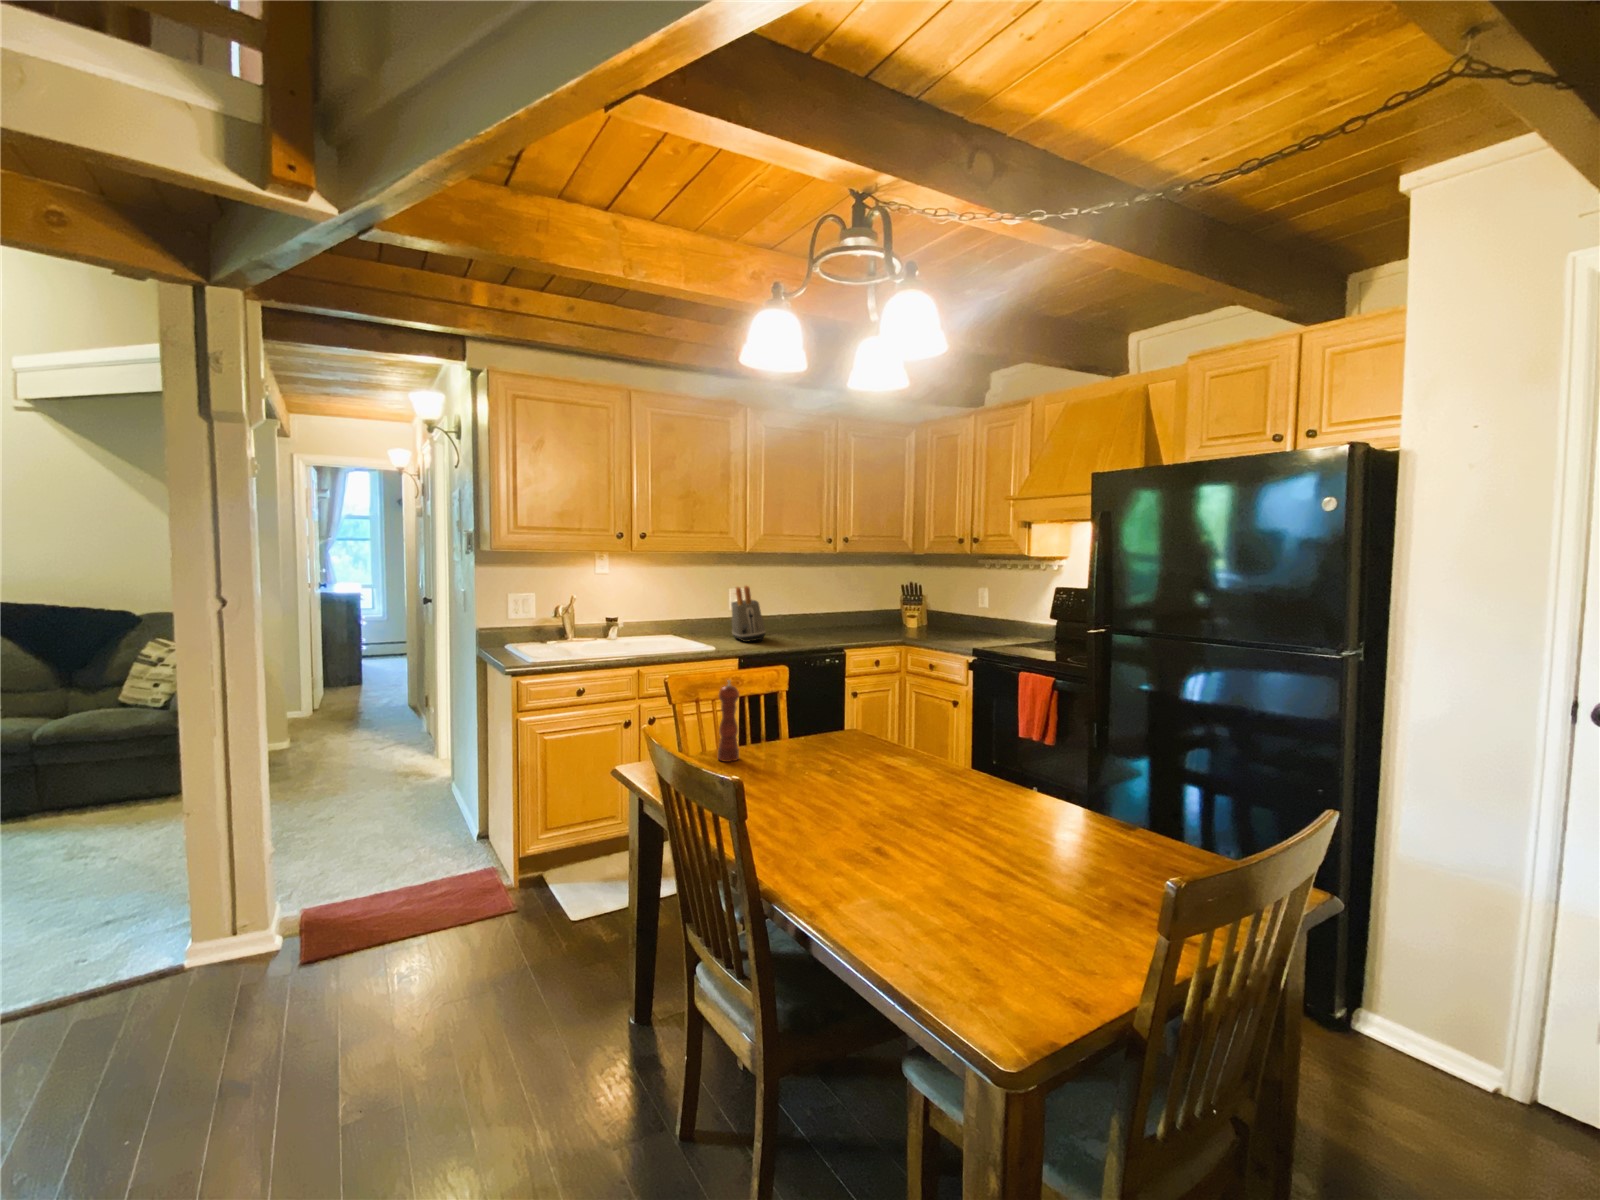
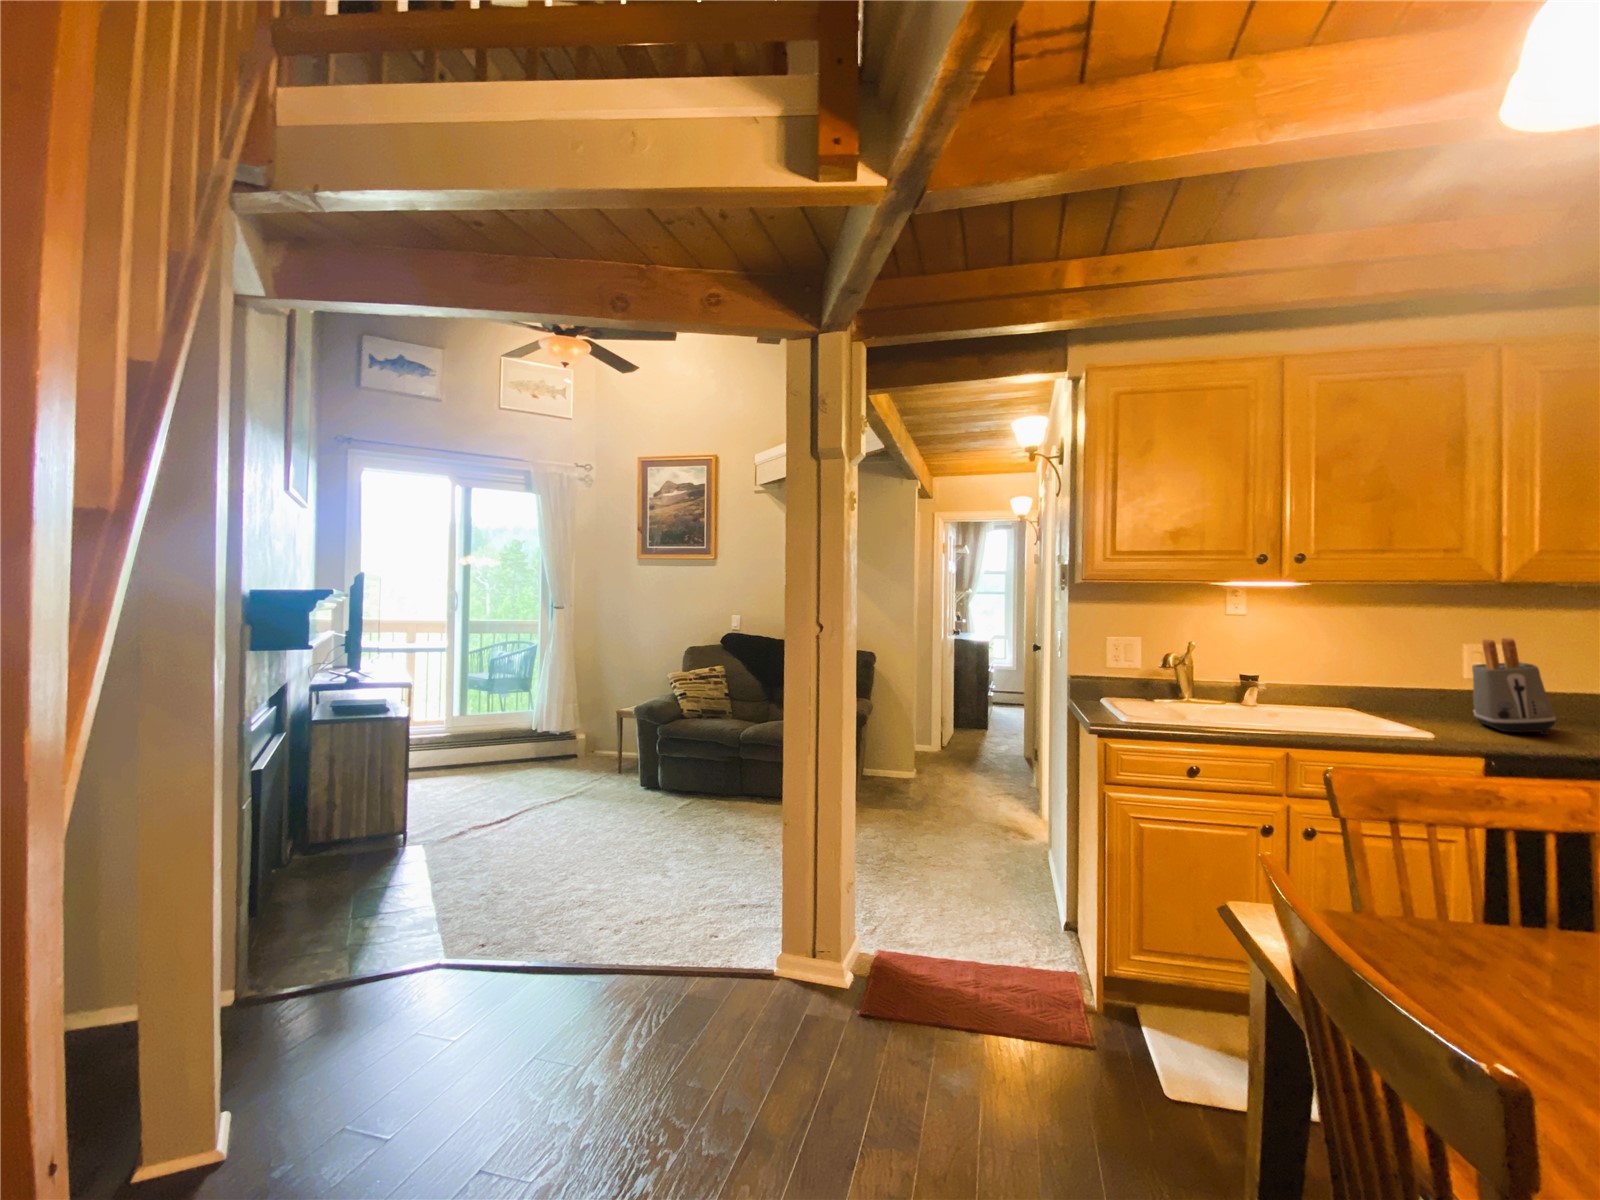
pepper mill: present [718,680,739,762] -> none [1455,798,1514,967]

